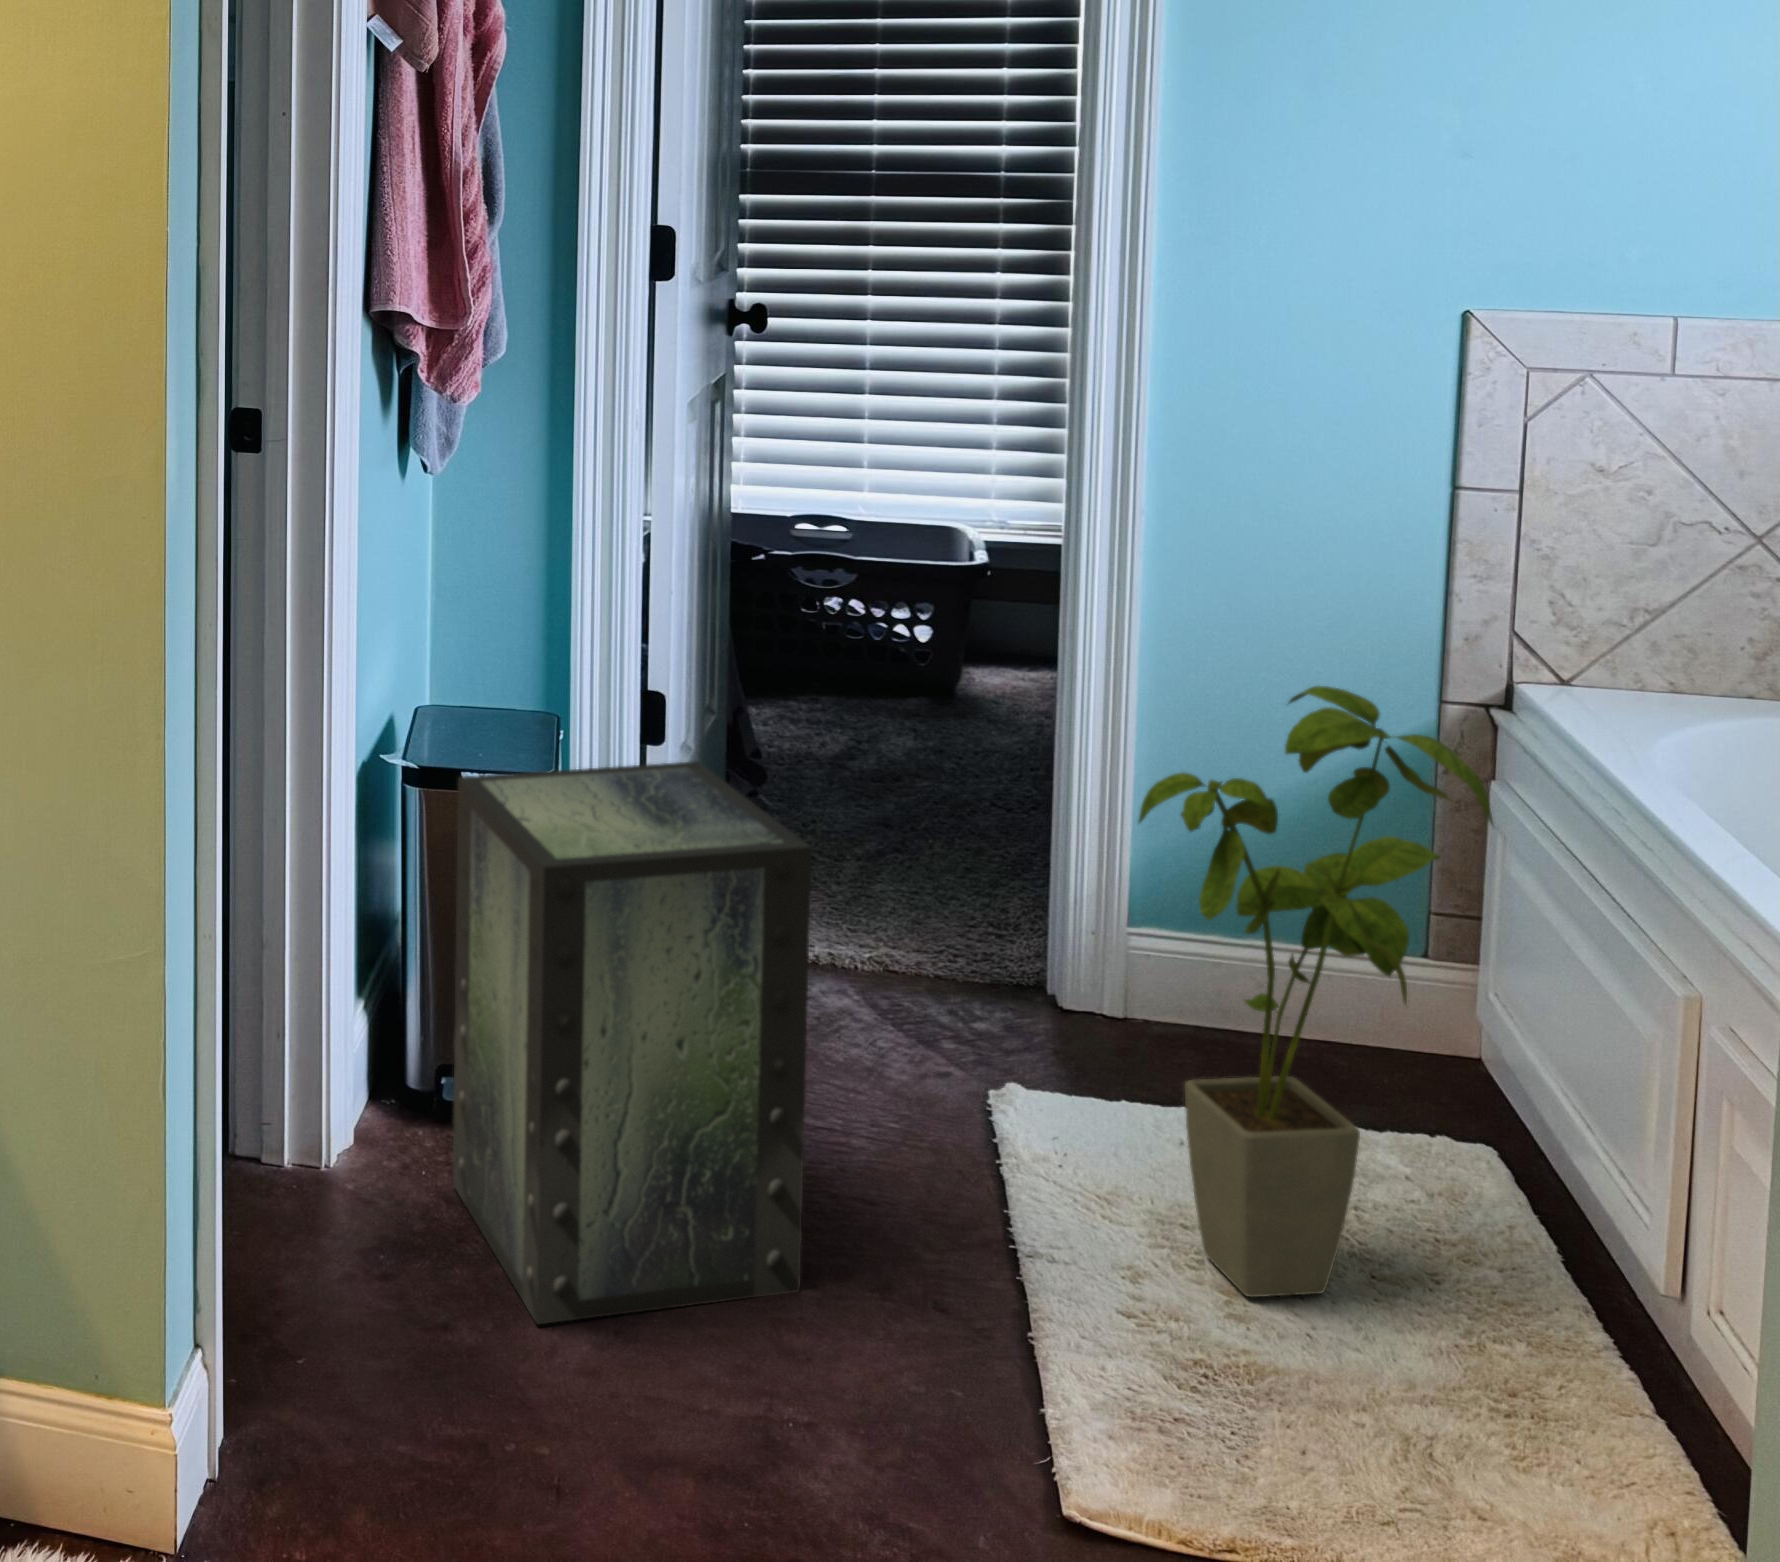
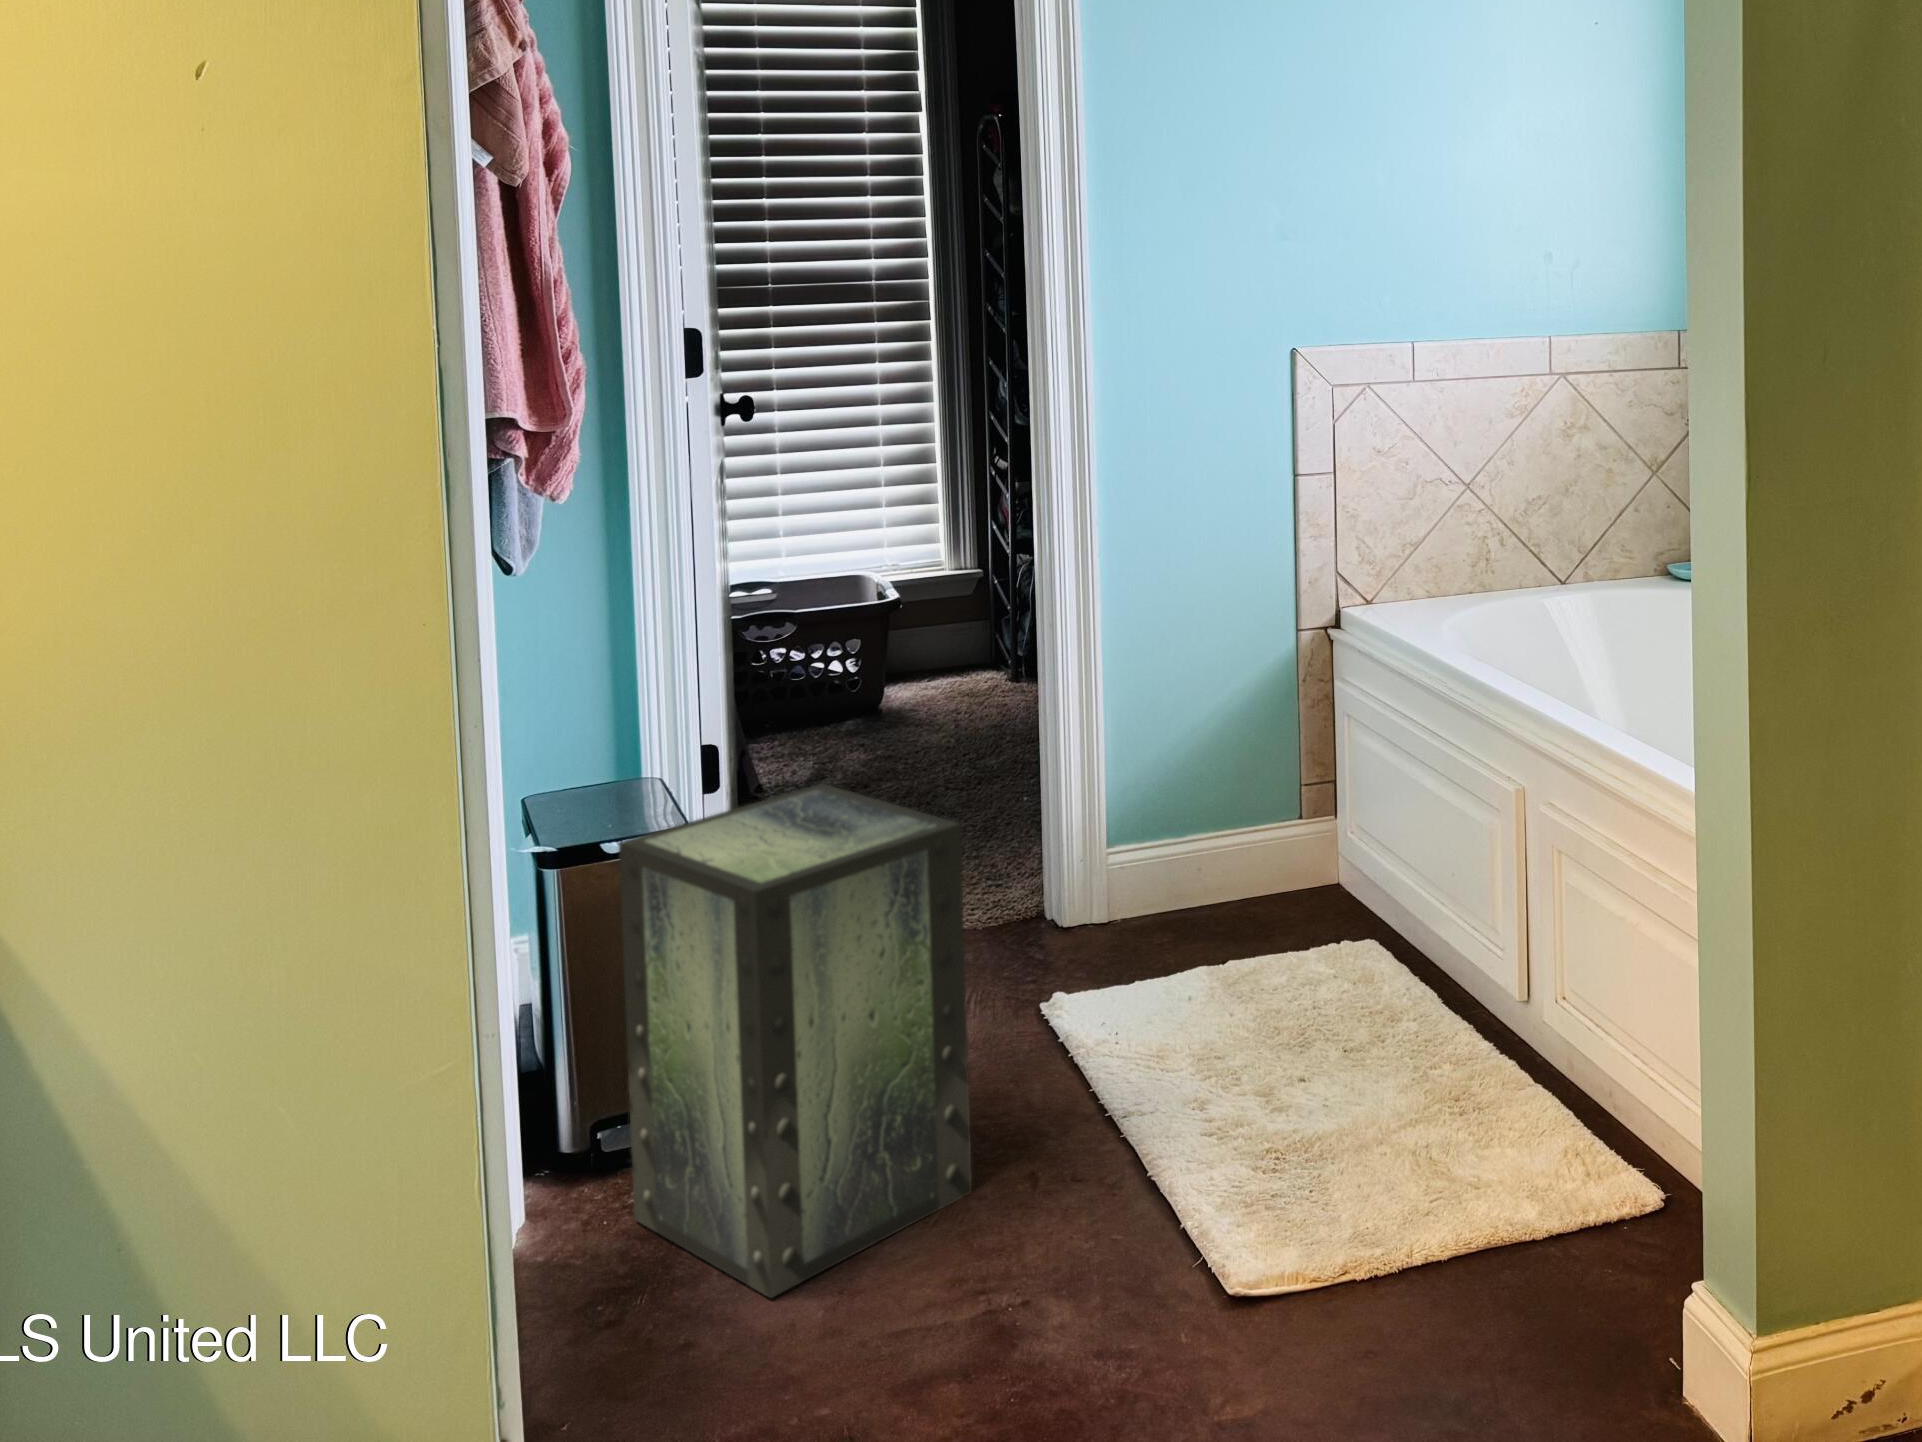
house plant: present [1139,686,1493,1297] -> none [1178,624,1416,1080]

